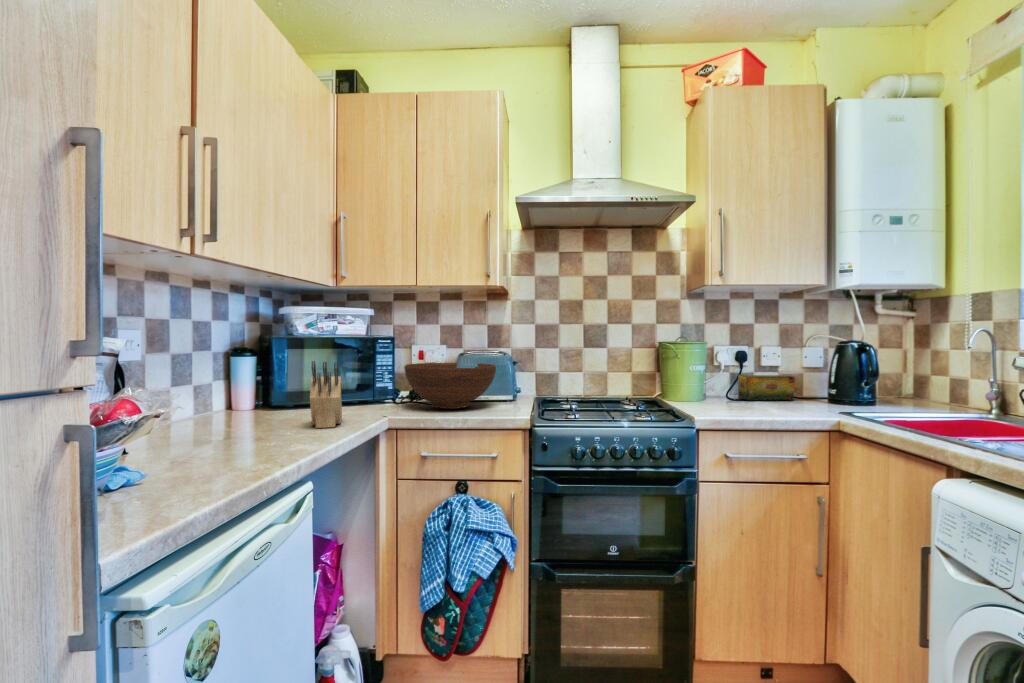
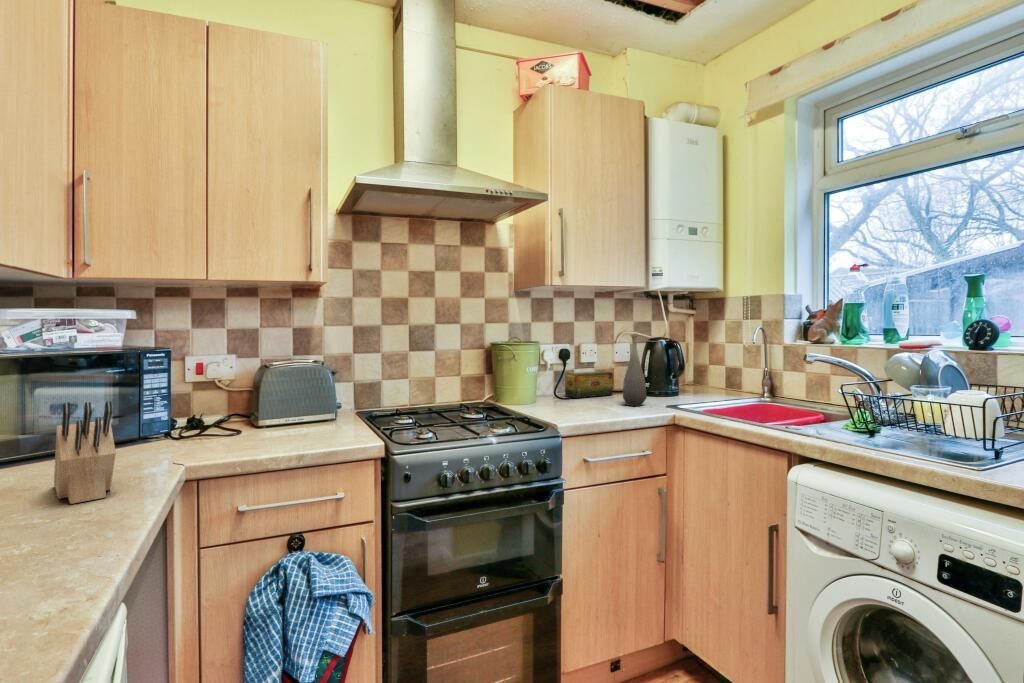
bottle: none [793,333,823,411] -> present [623,334,647,406]
fruit bowl: present [404,363,496,409] -> none [192,379,324,443]

